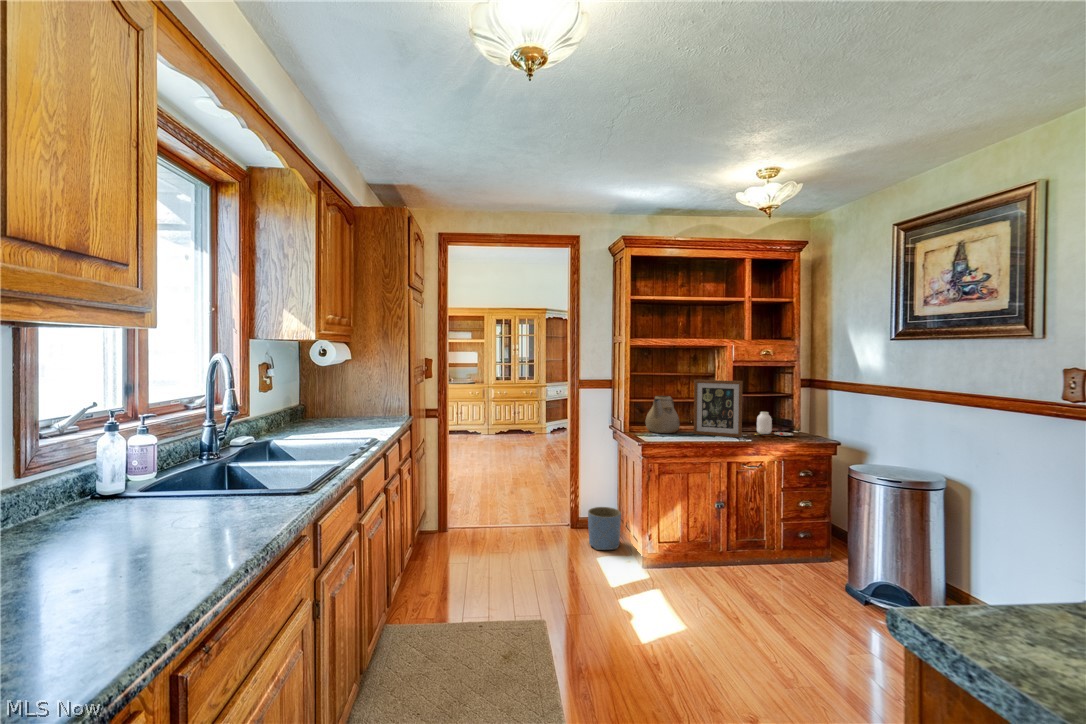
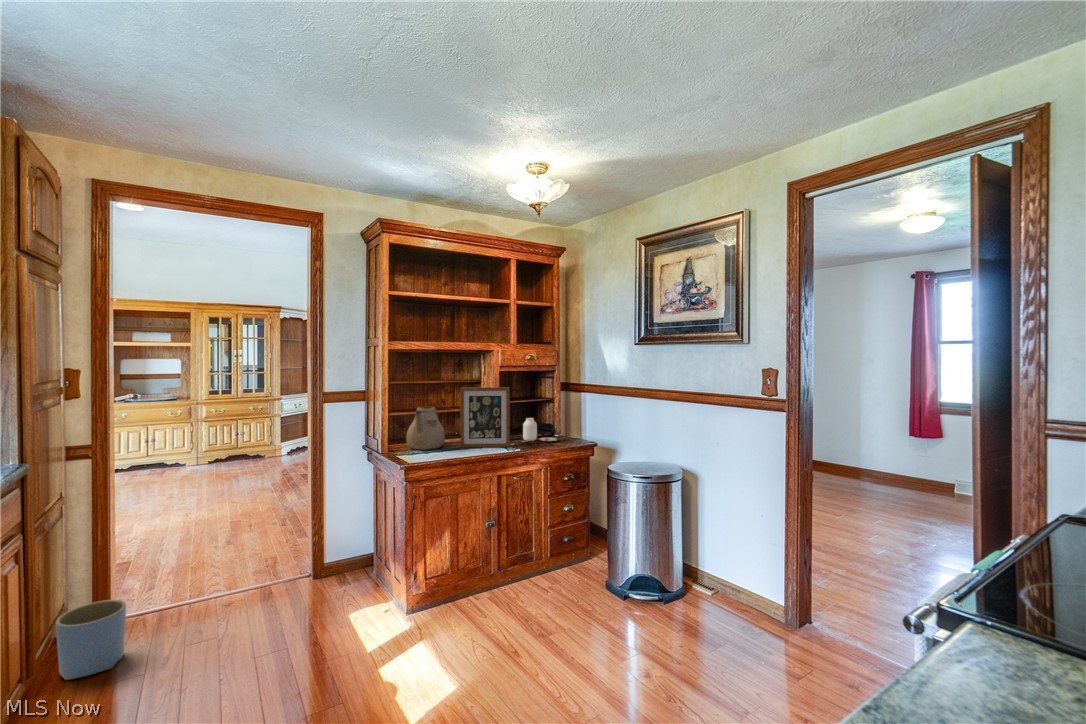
planter: present [588,507,621,550] -> present [56,600,126,680]

